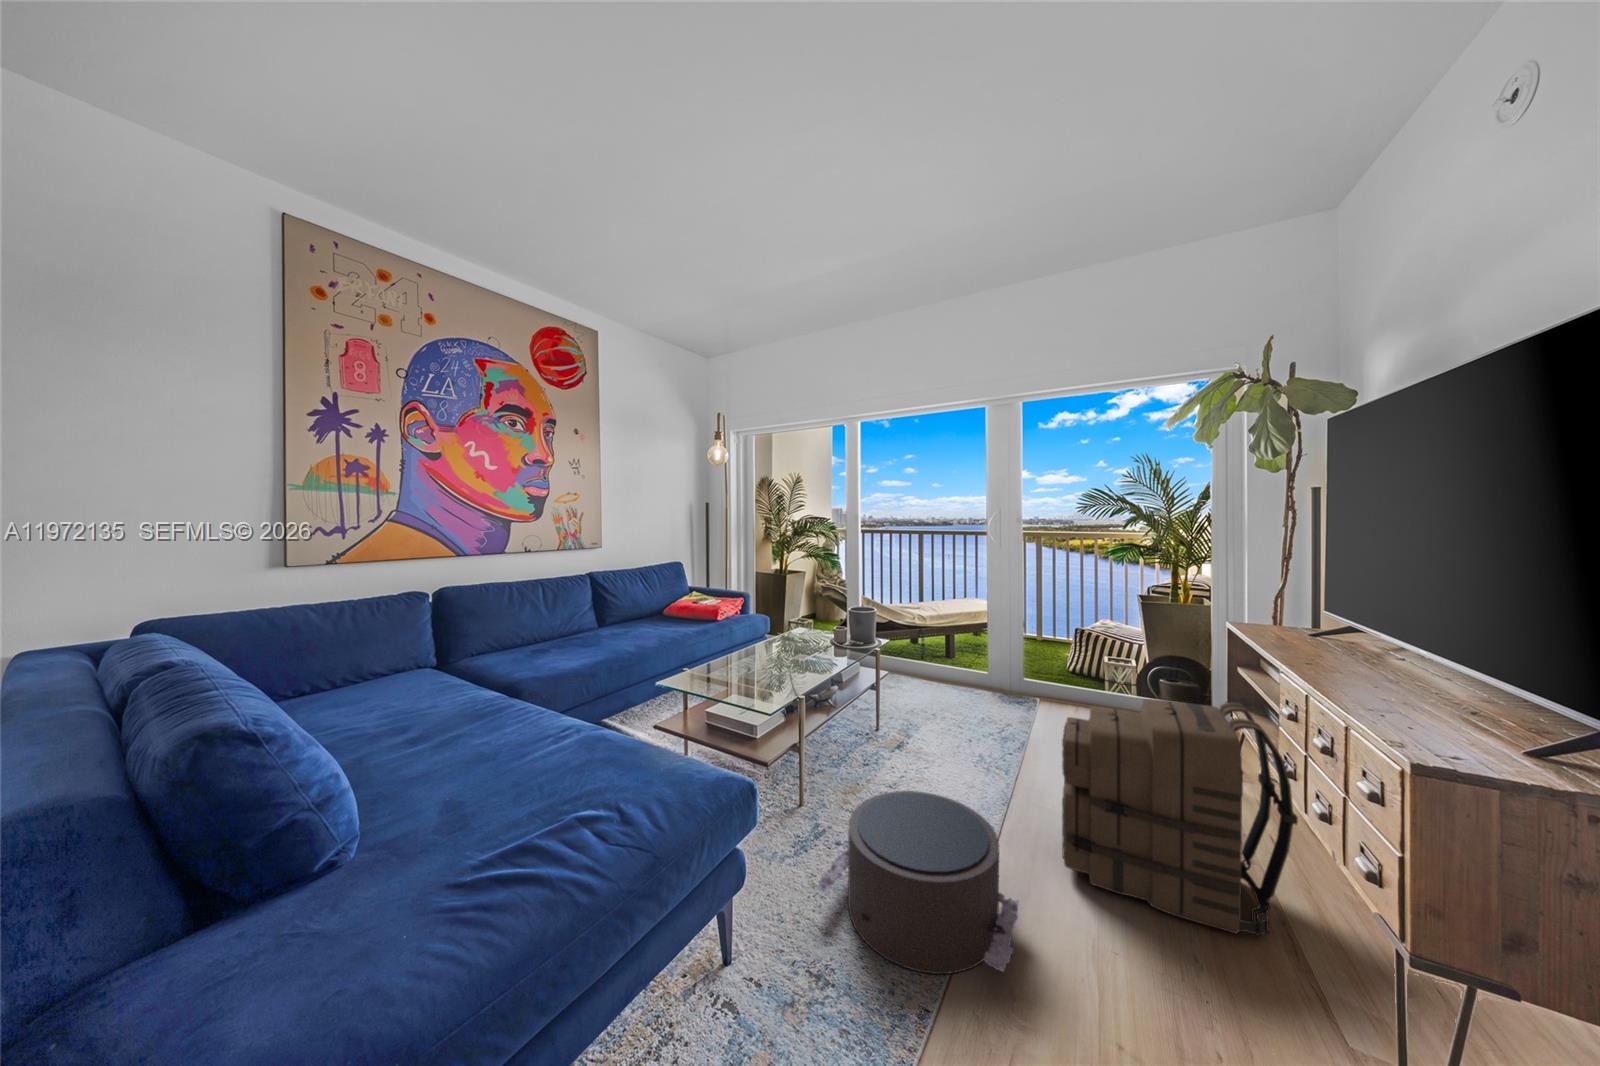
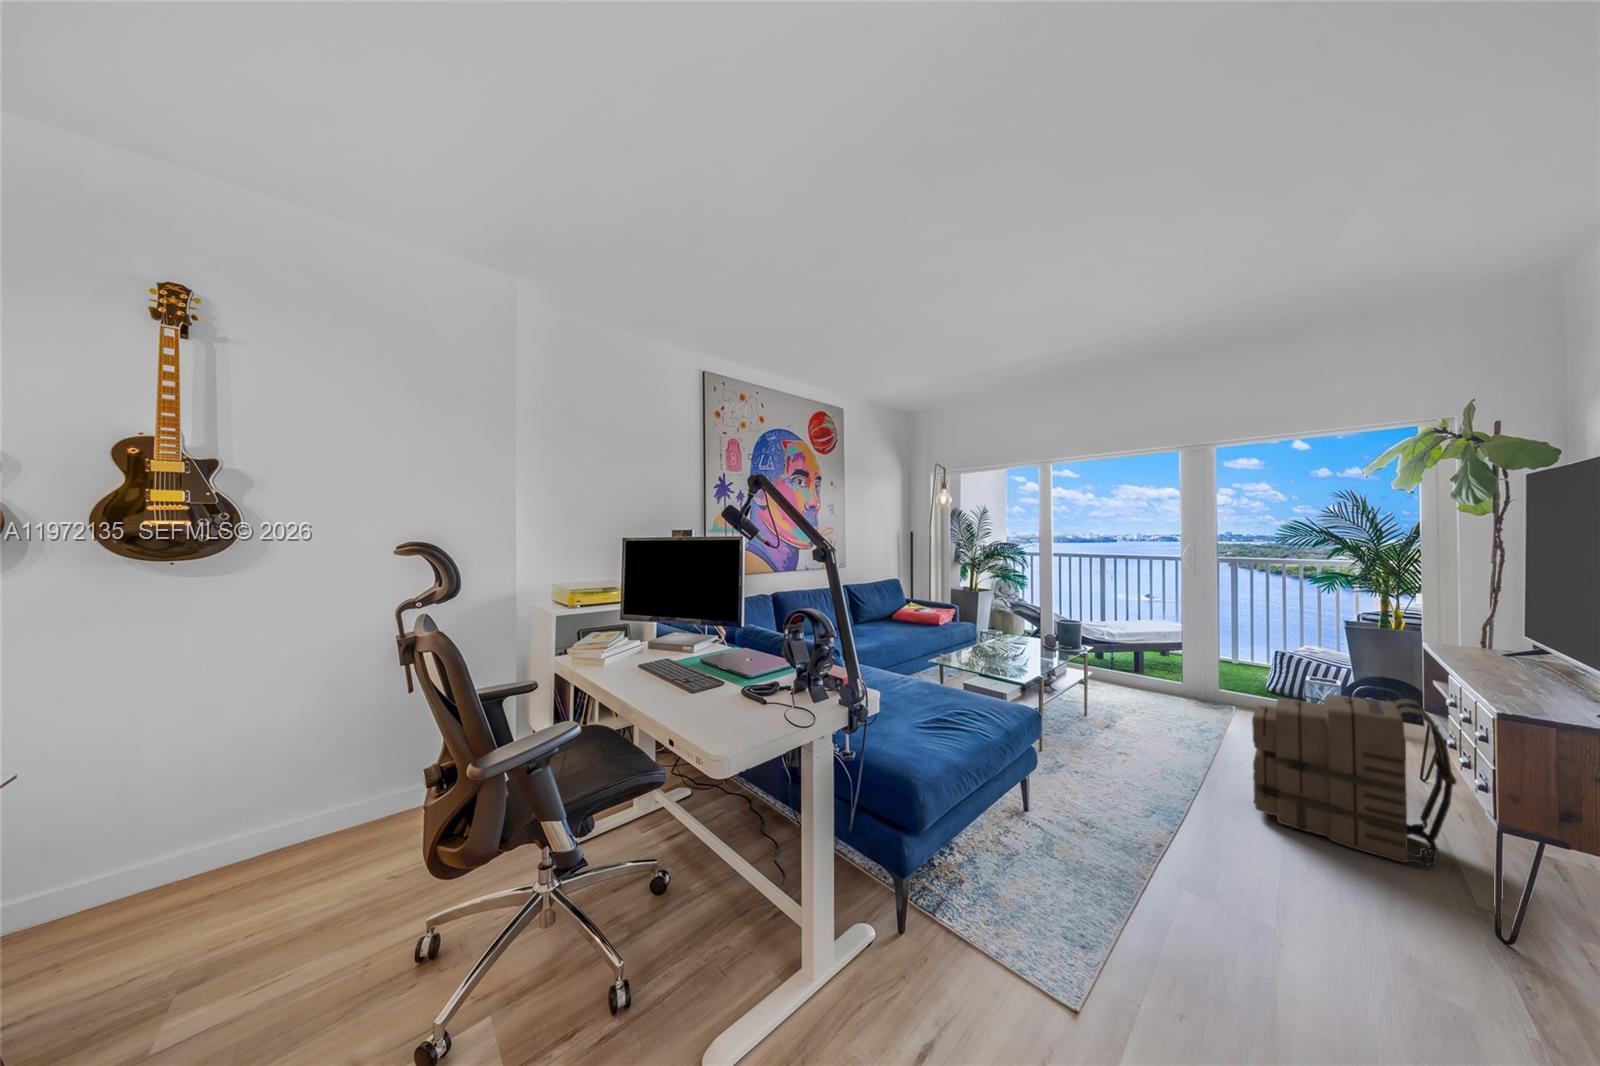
pouf: present [817,791,1019,974] -> none [1062,743,1216,847]

